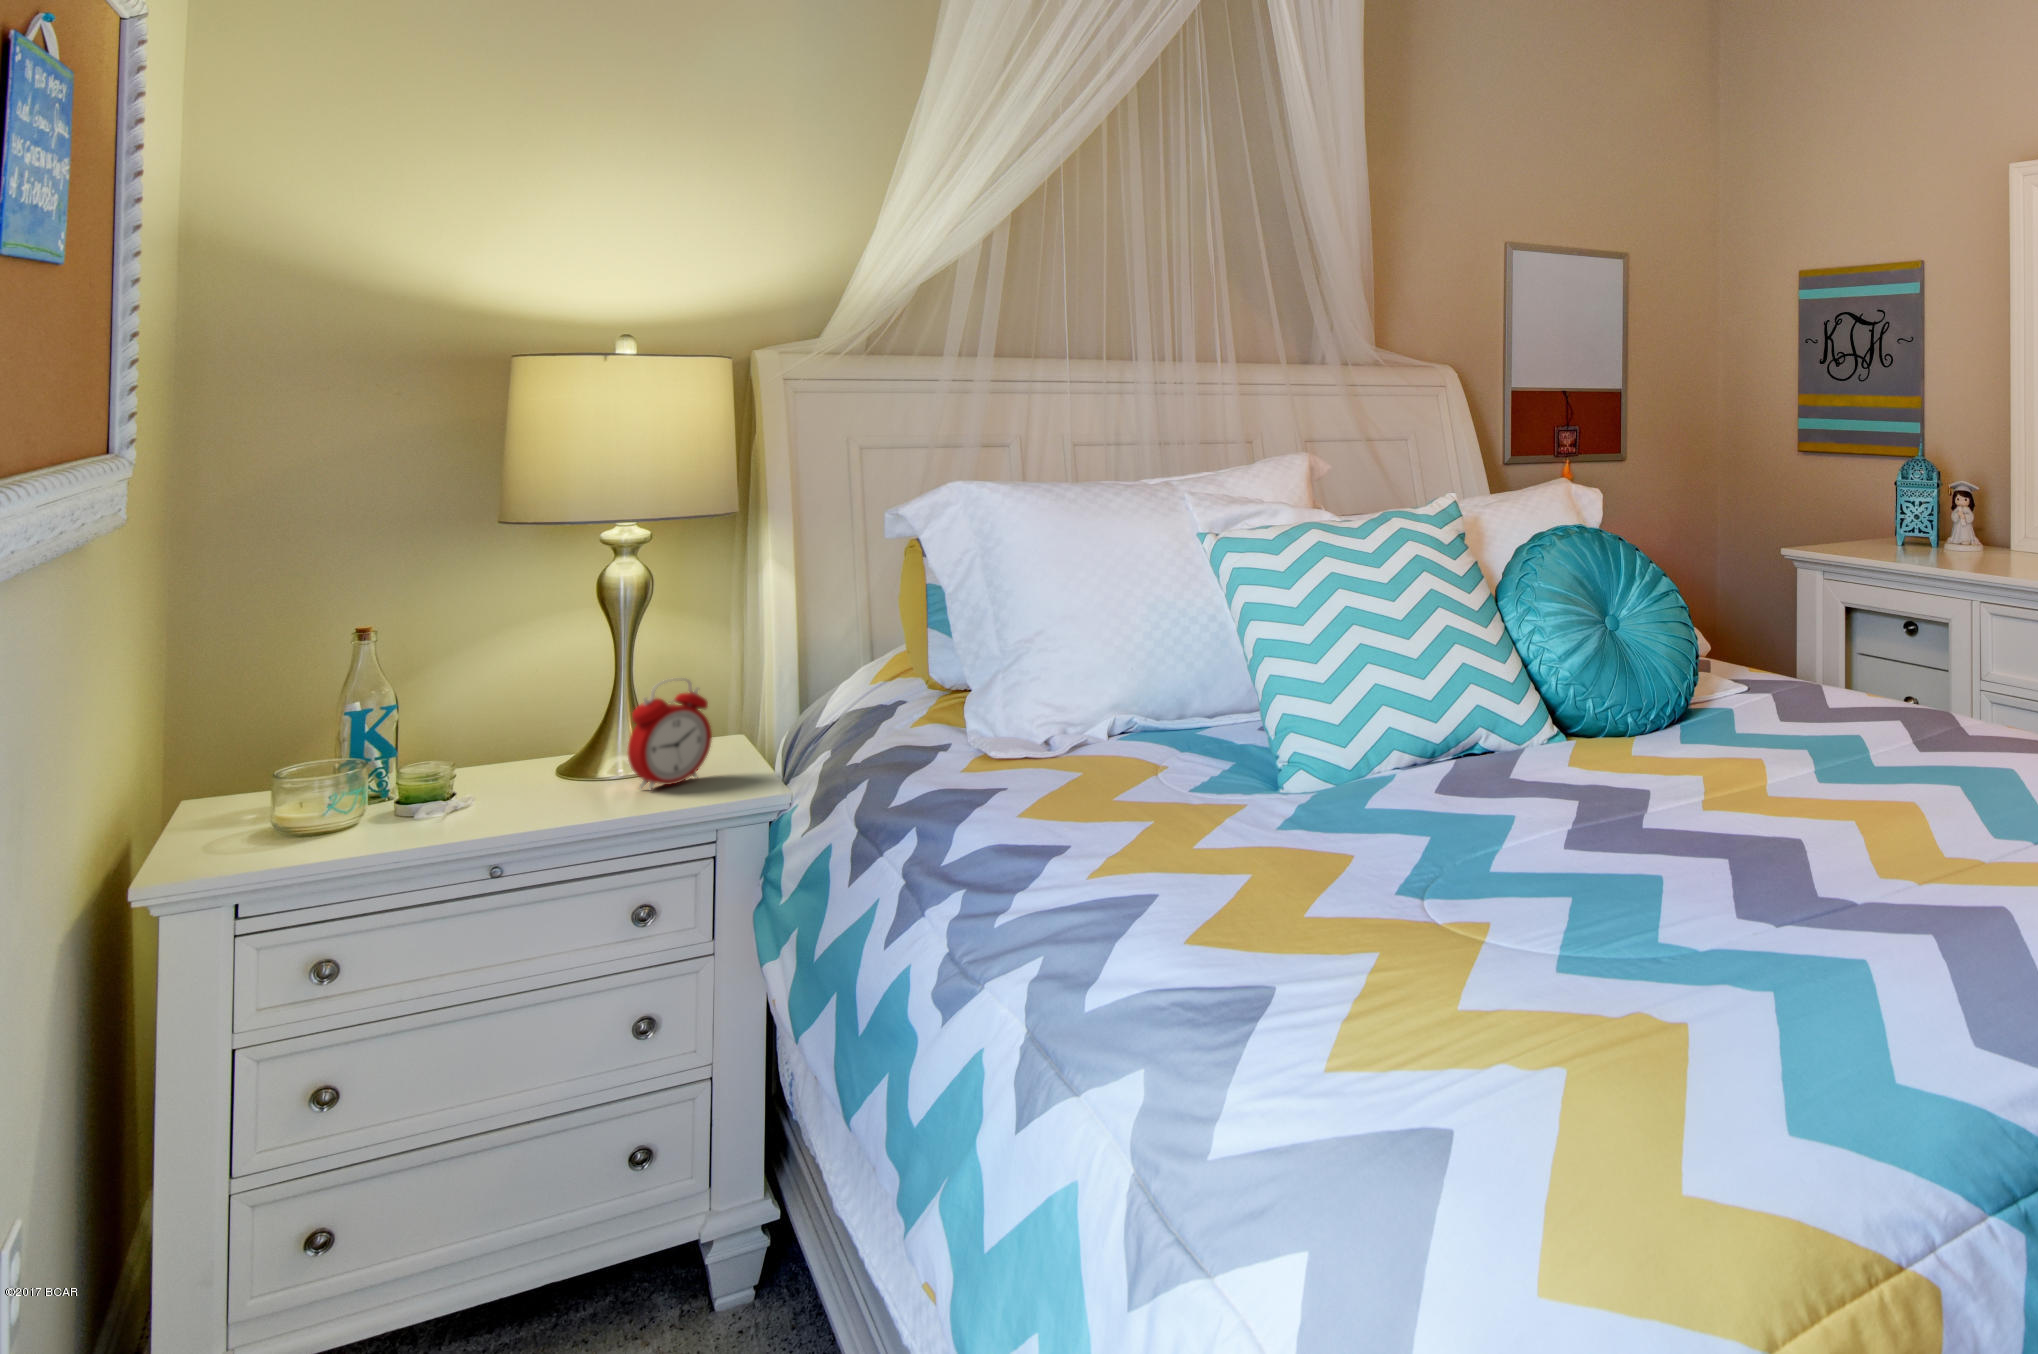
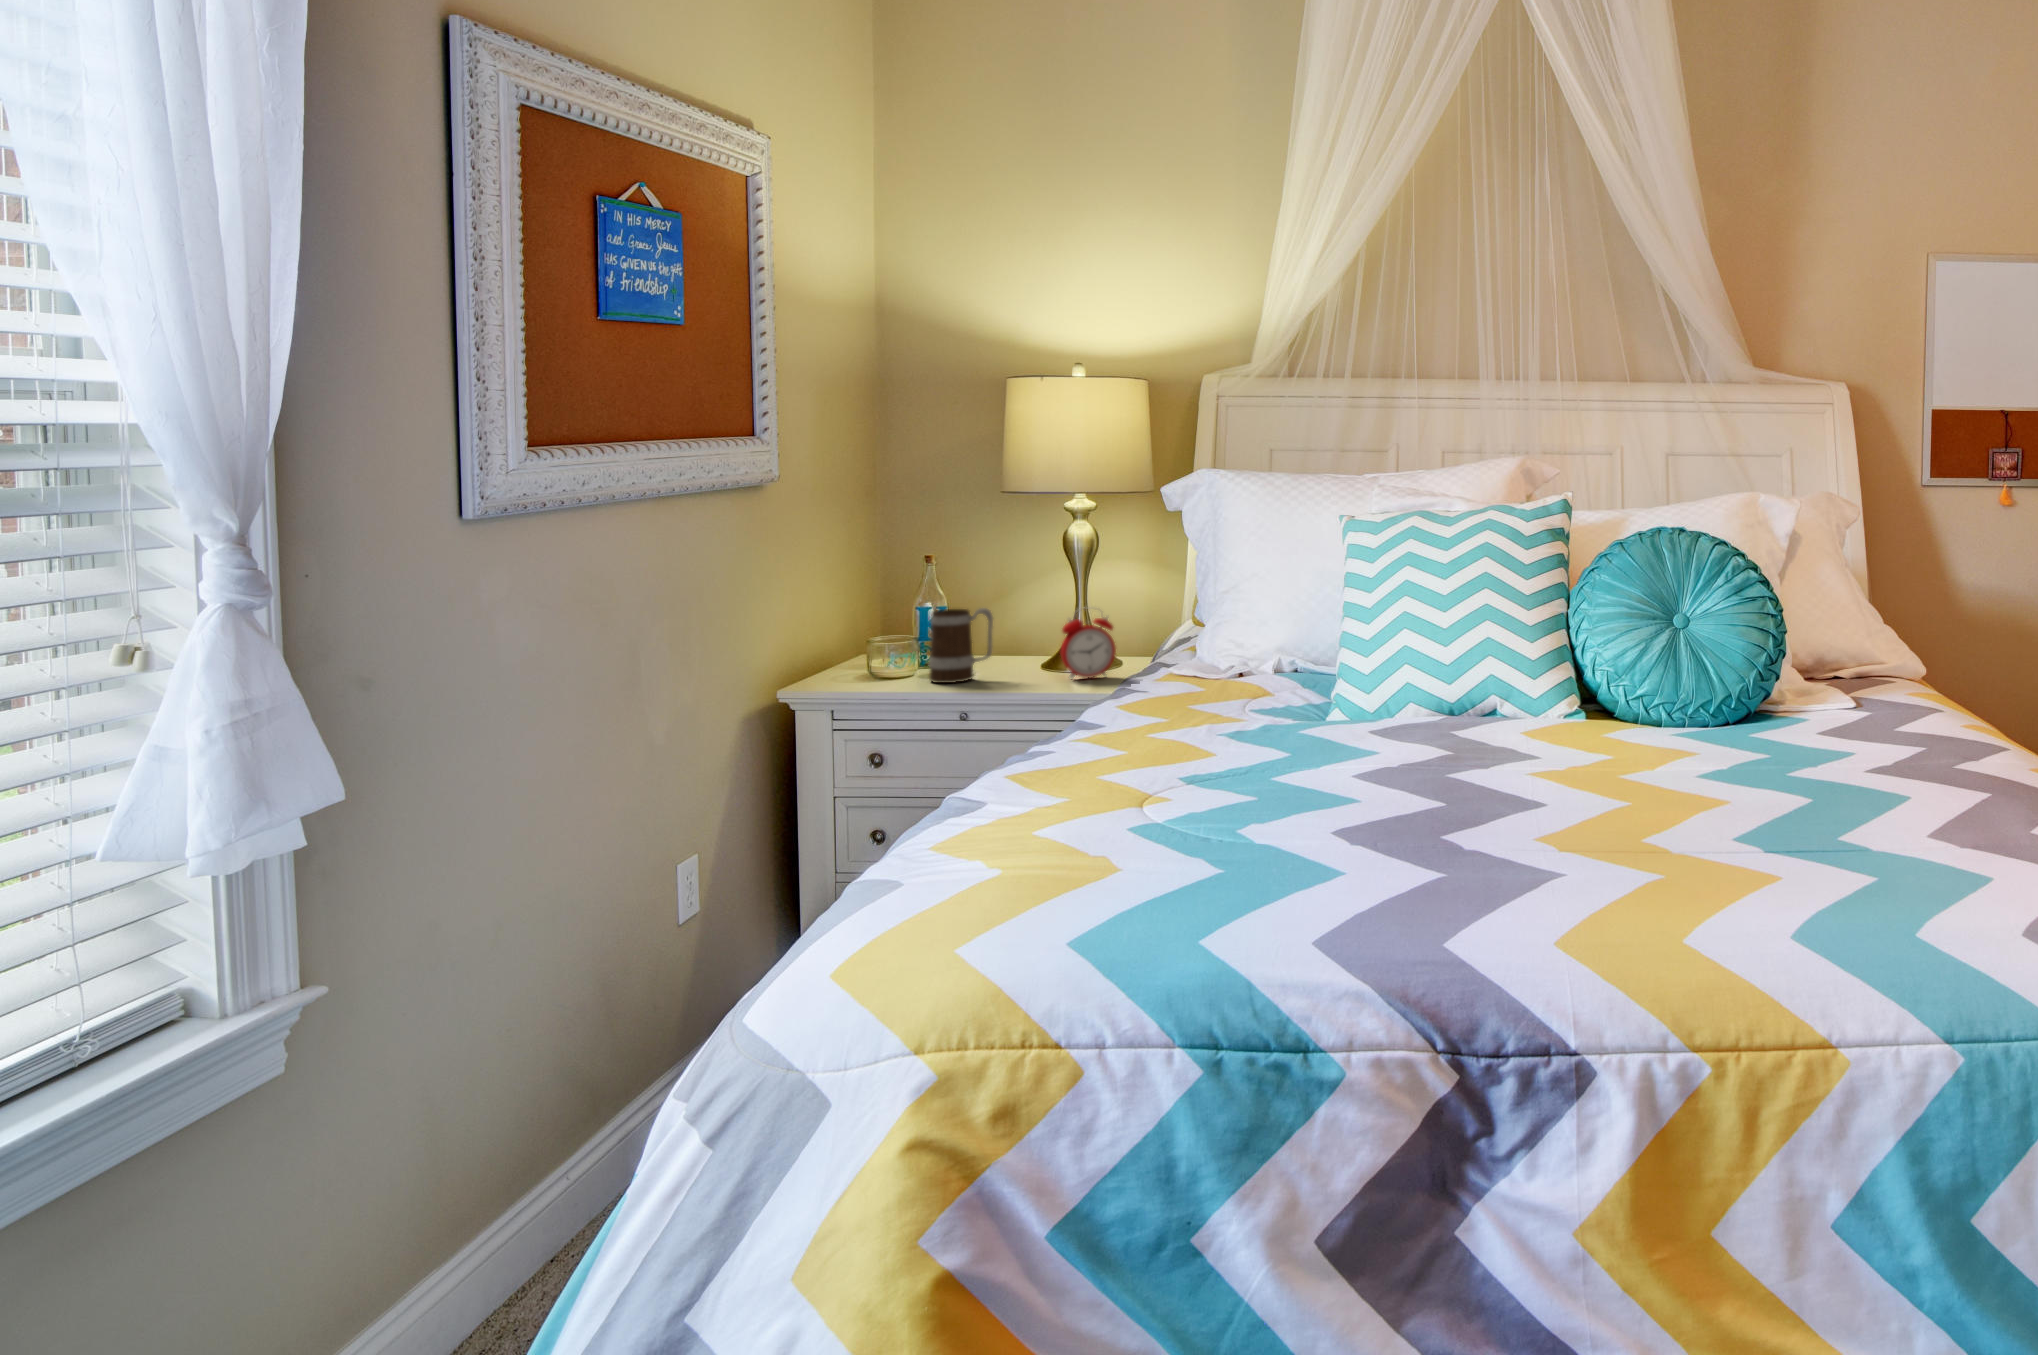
mug: none [389,699,509,833] -> present [929,608,993,683]

